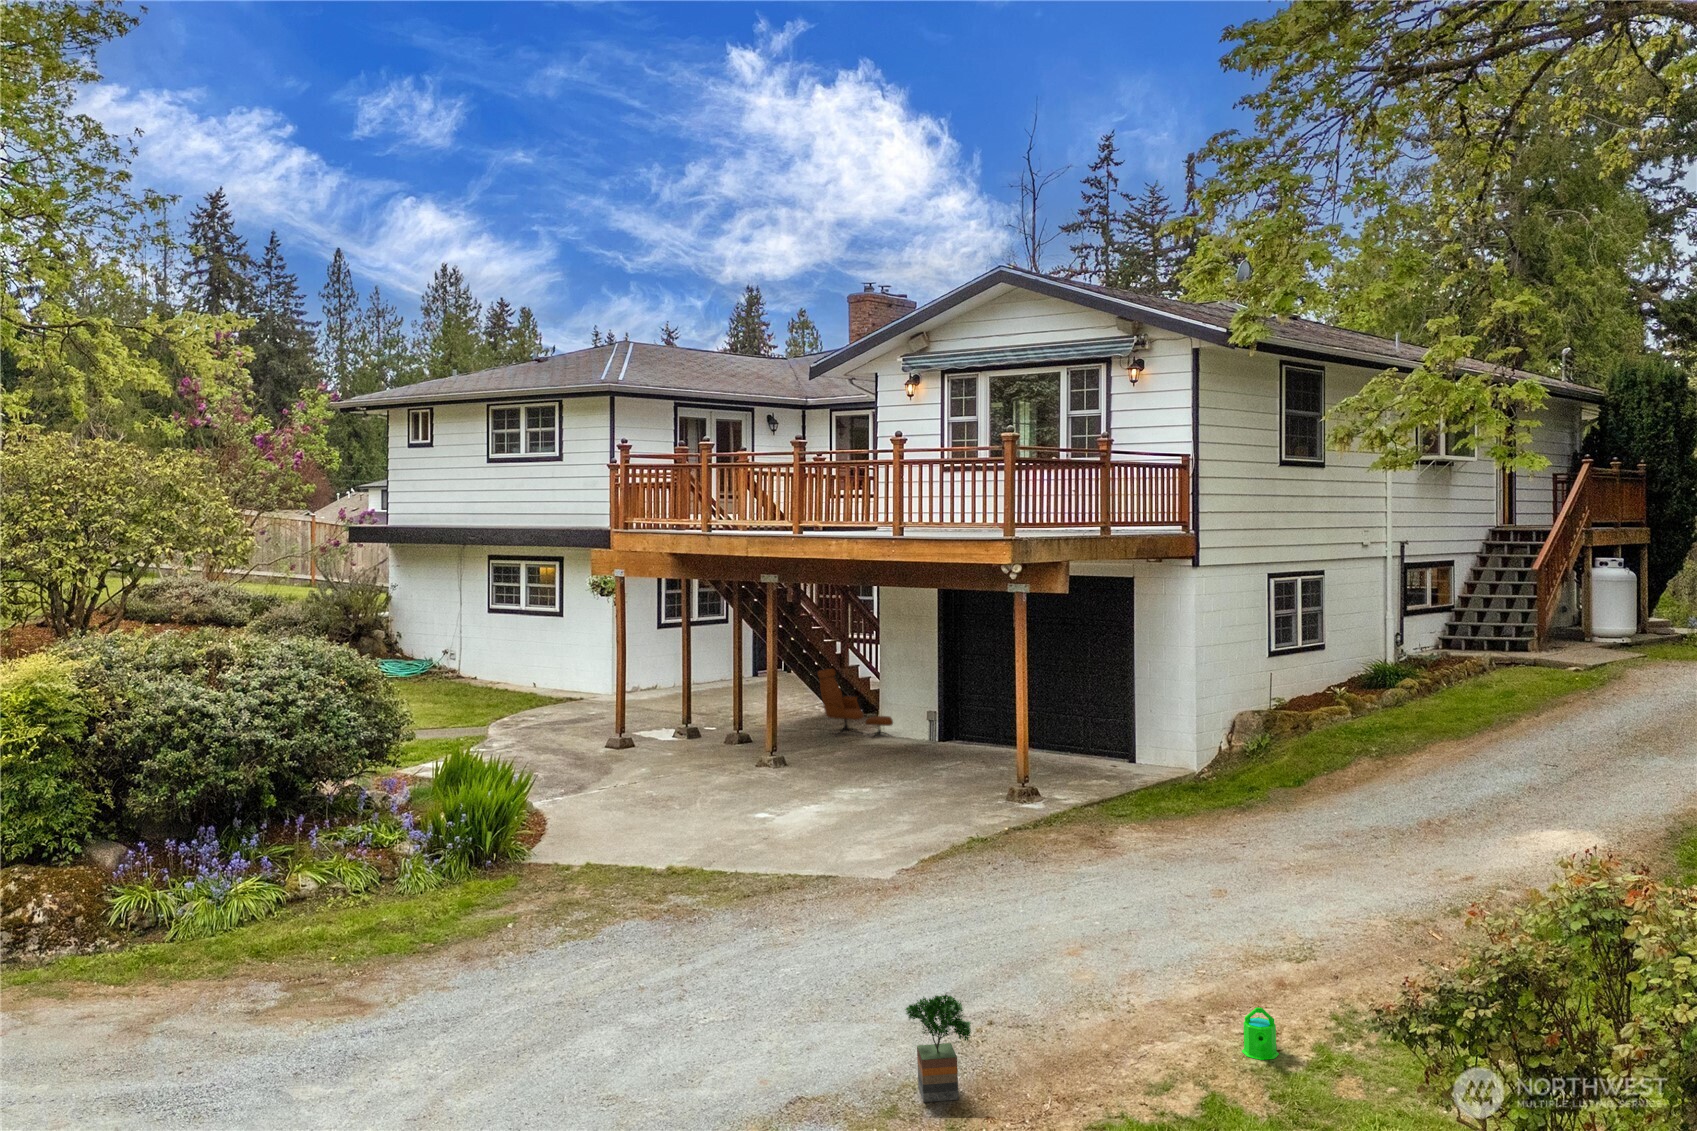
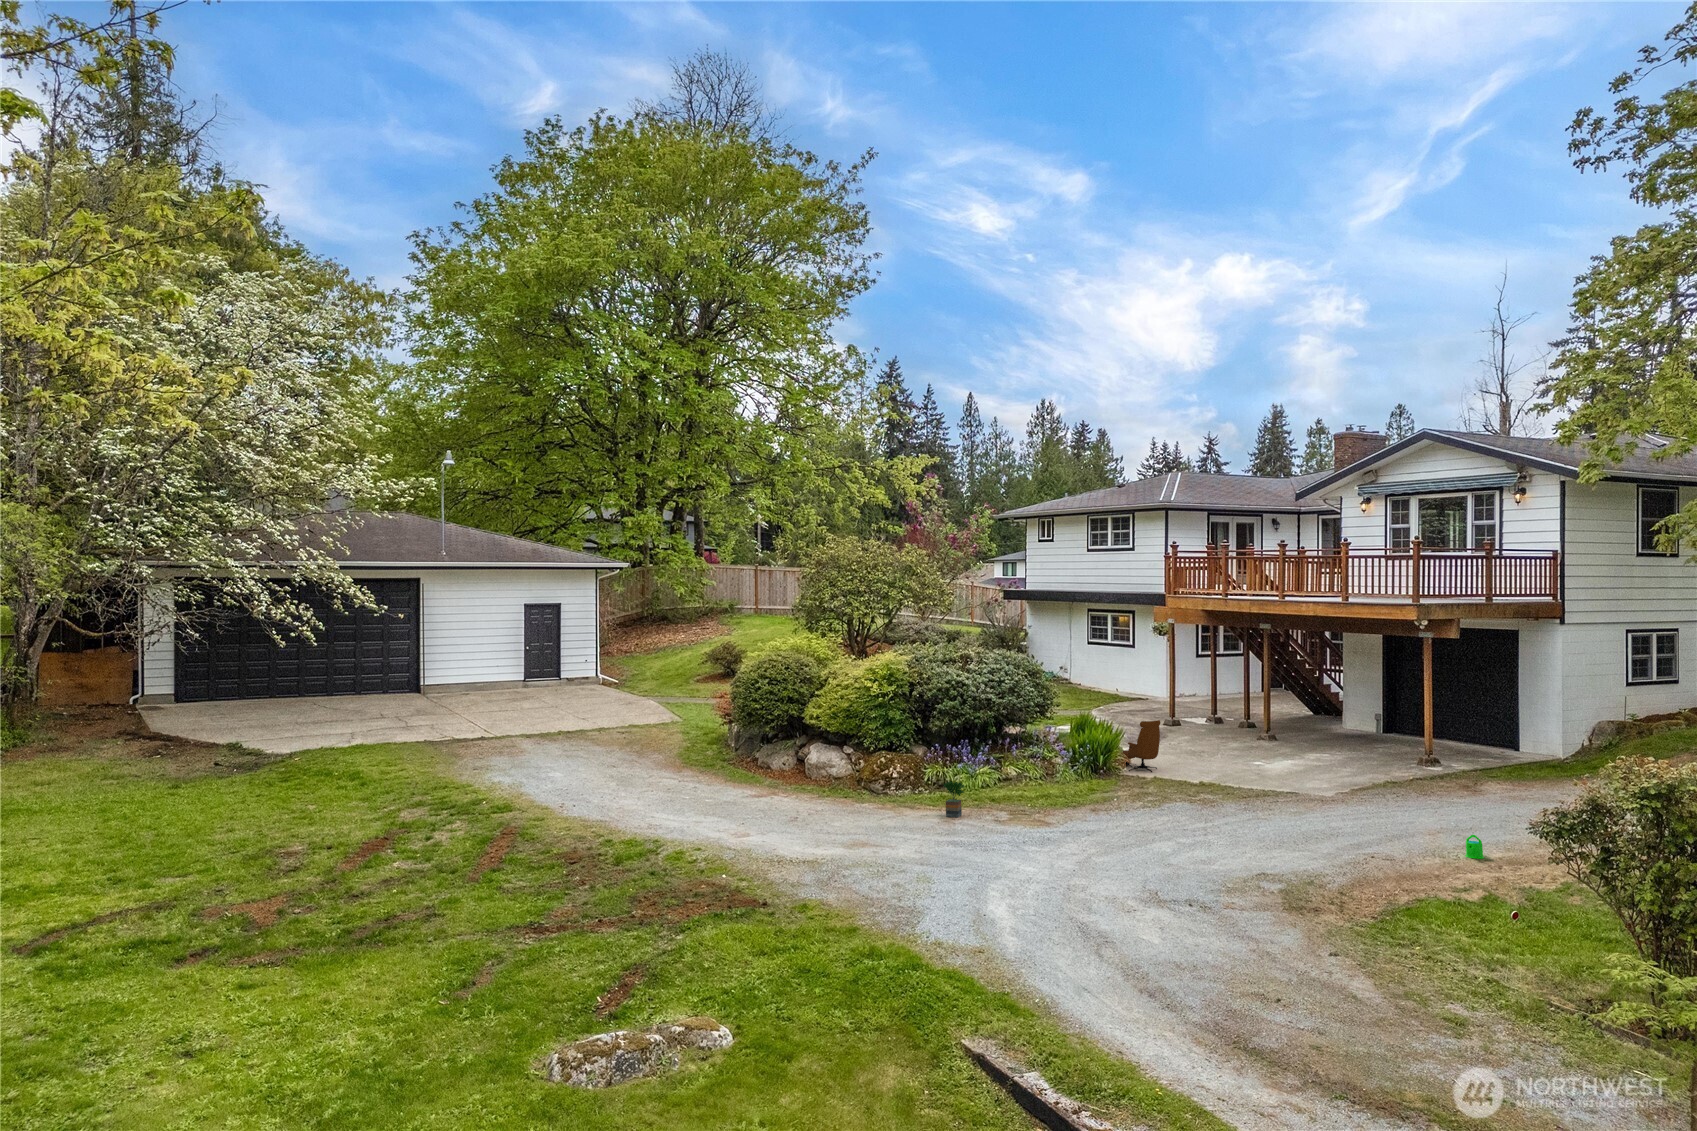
lounge chair: present [818,669,893,735] -> present [1123,720,1161,772]
potted tree: present [905,994,971,1102] -> present [944,782,964,817]

